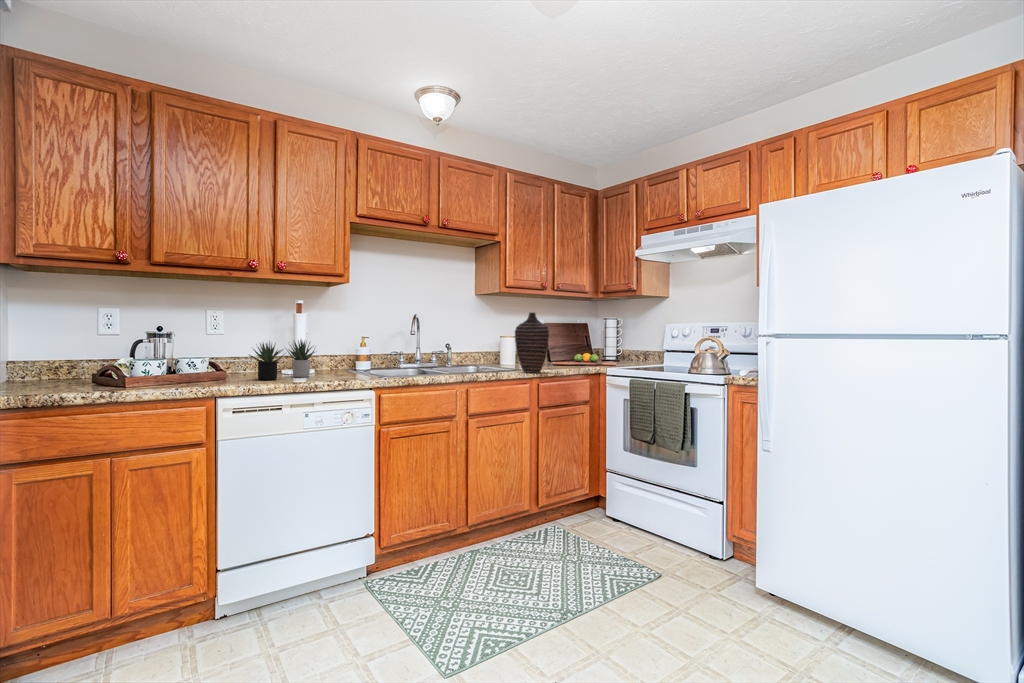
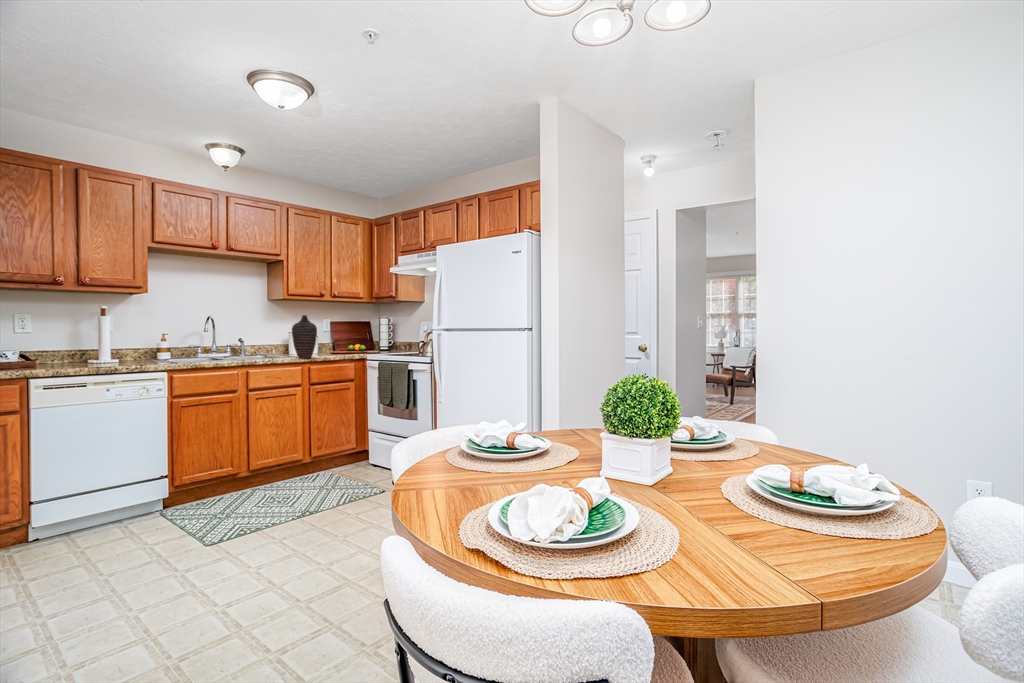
succulent plant: present [249,340,315,380] -> none [55,334,119,366]

